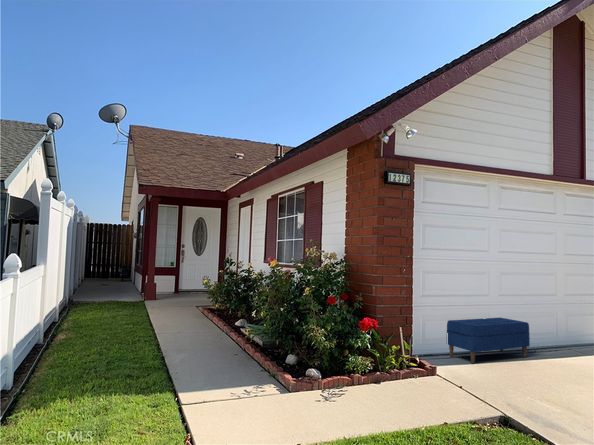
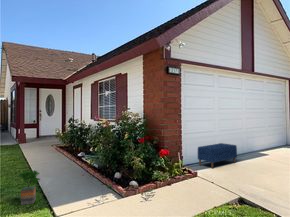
potted tree: none [129,334,162,387] -> present [19,171,40,205]

